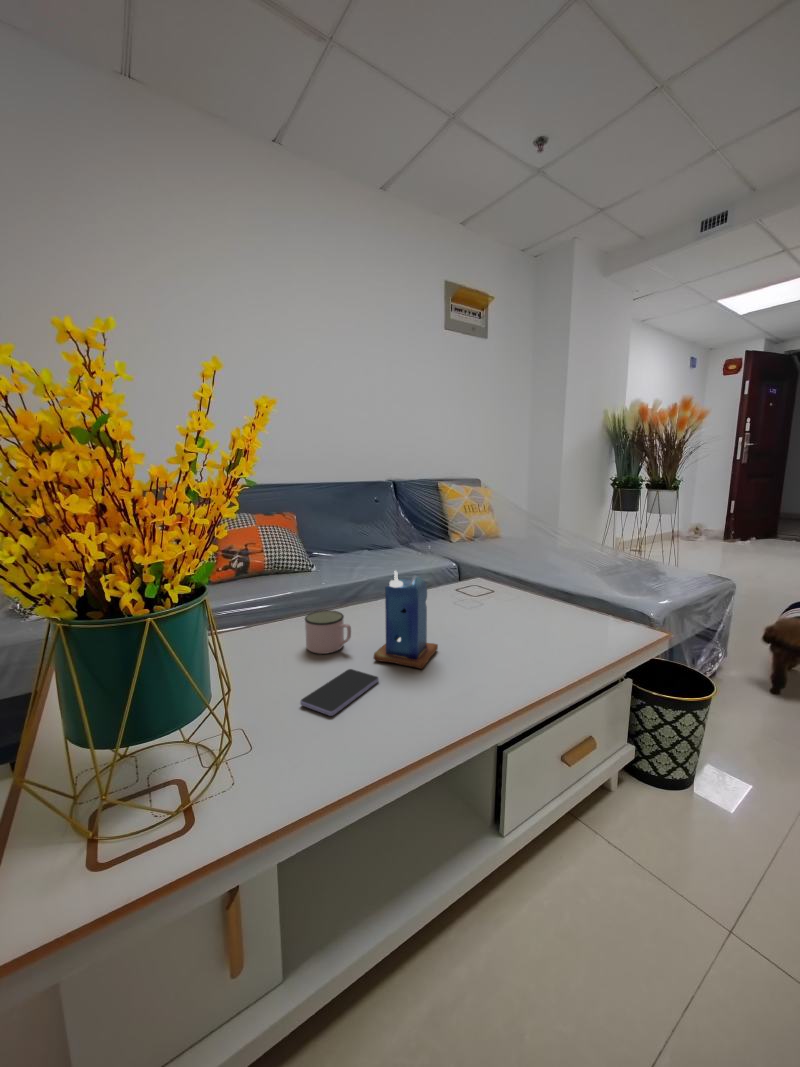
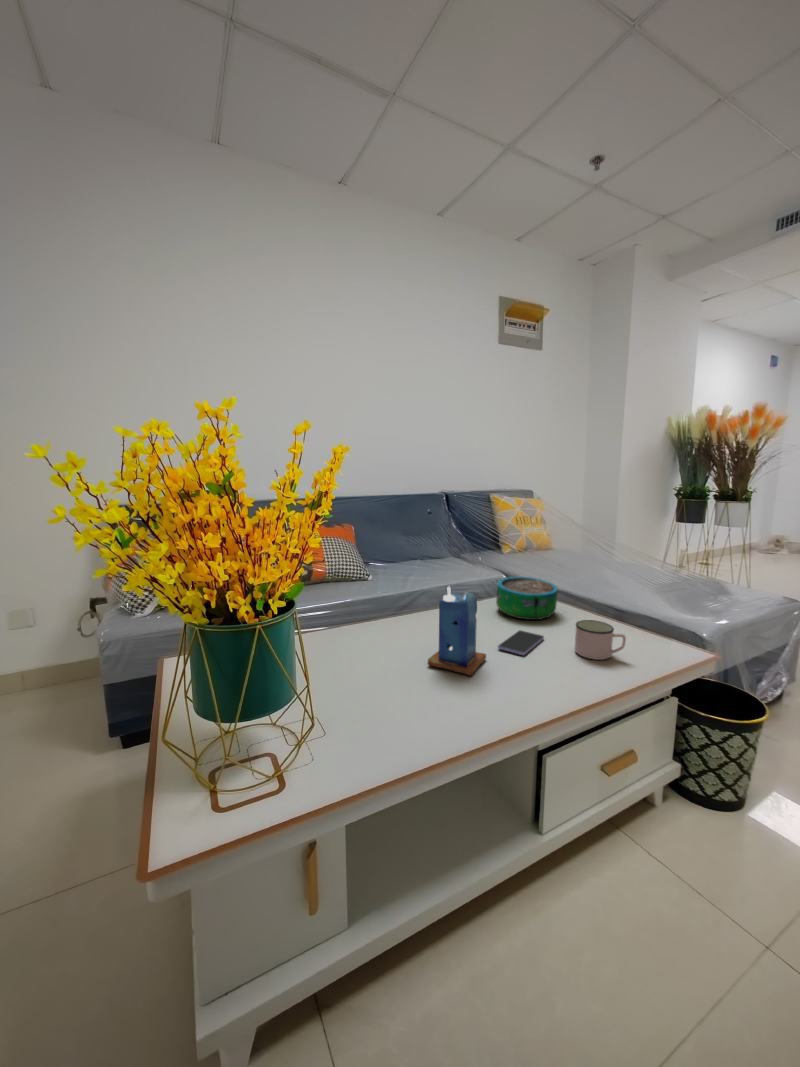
decorative bowl: none [446,562,510,607] -> present [496,577,558,620]
mug: present [305,610,351,654] -> present [575,620,626,660]
smartphone: present [300,669,379,716] -> present [498,631,544,655]

